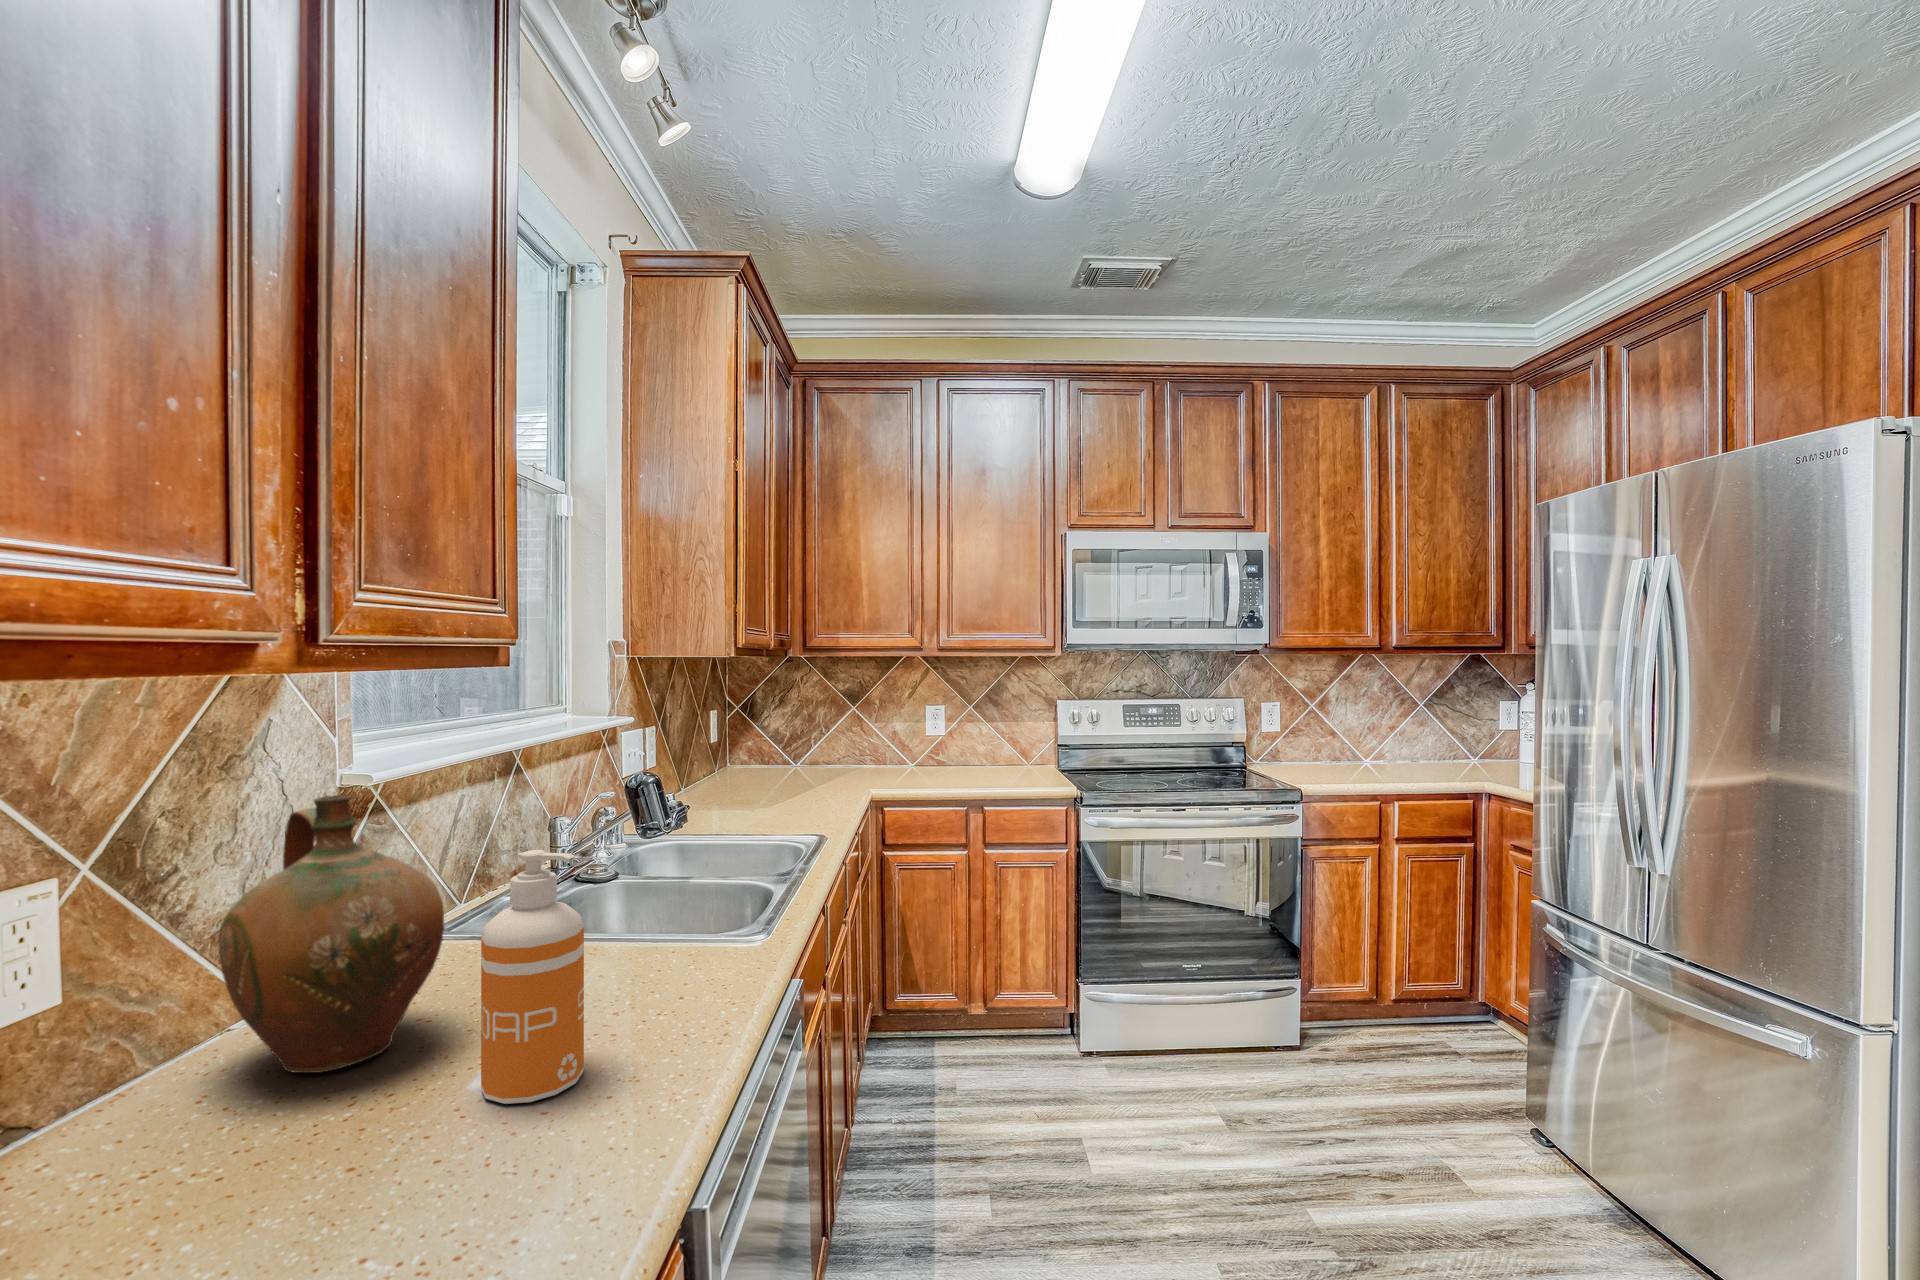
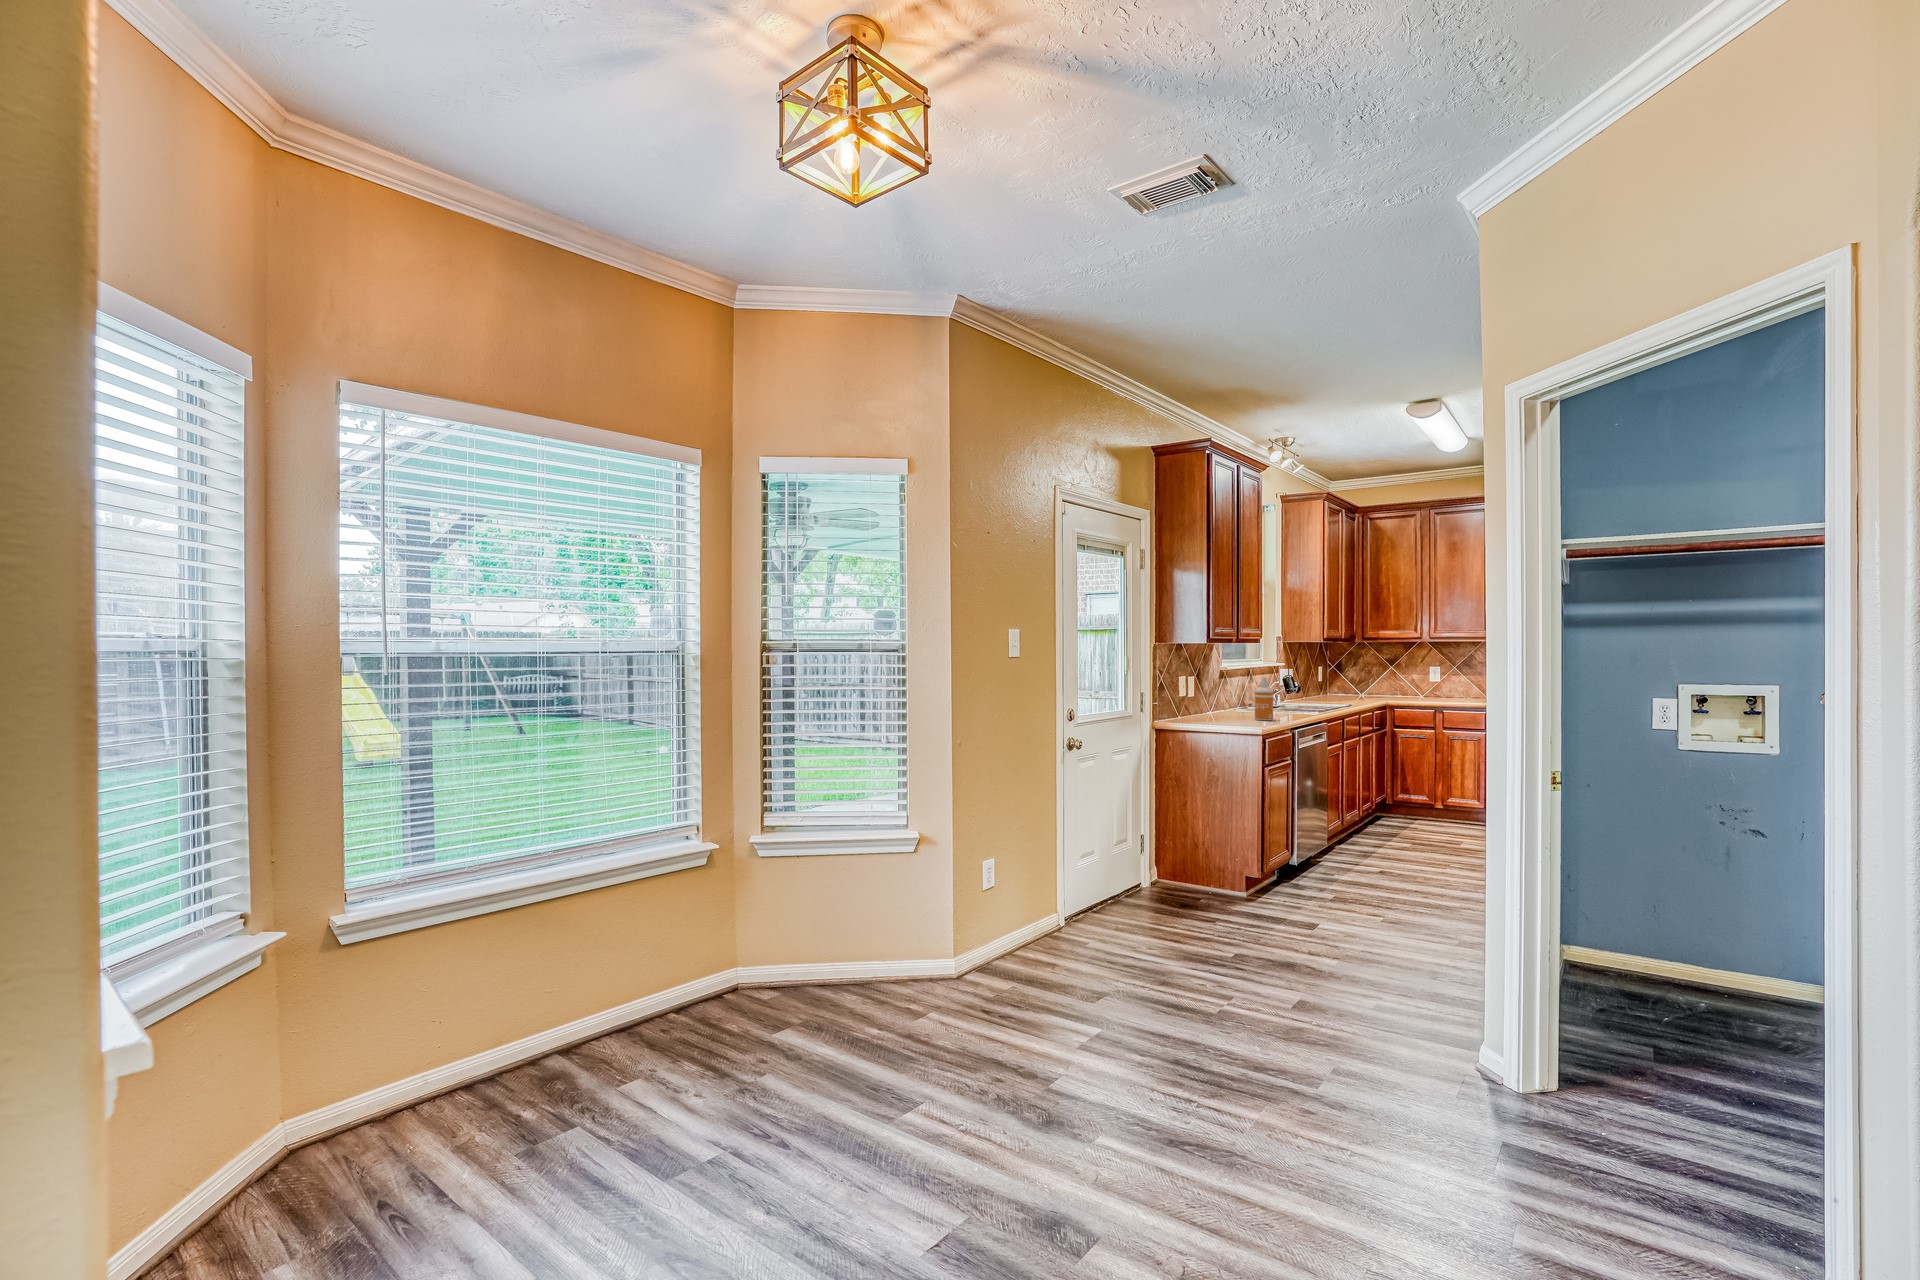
ceramic jug: present [218,795,444,1073] -> none [1208,667,1245,716]

